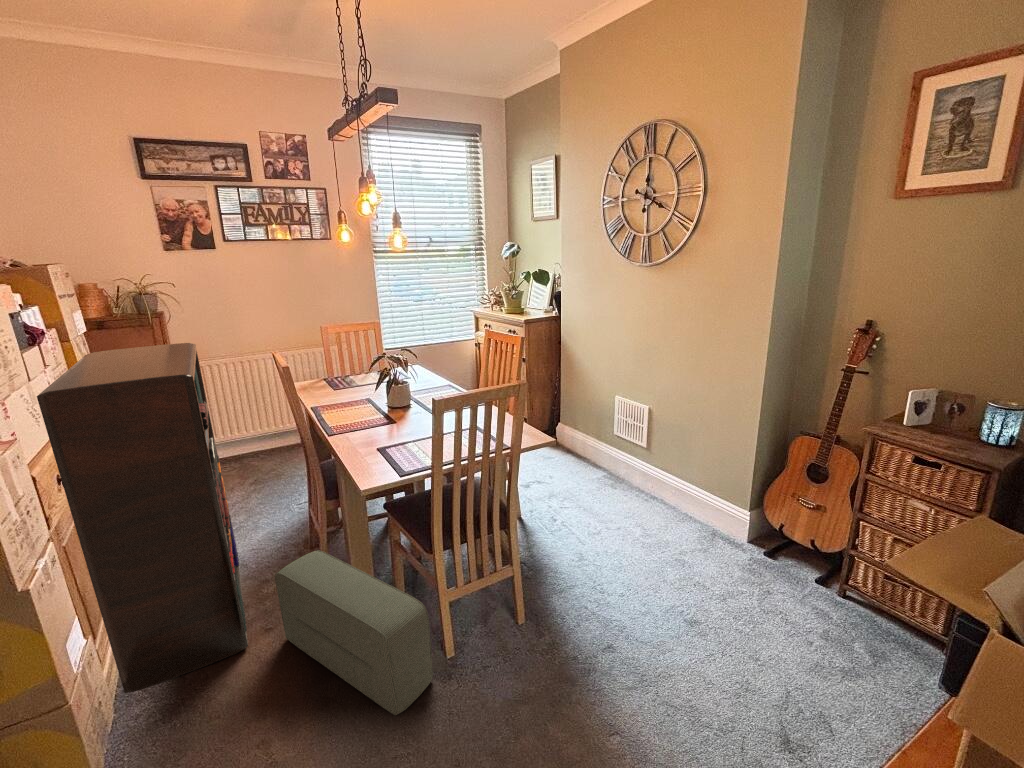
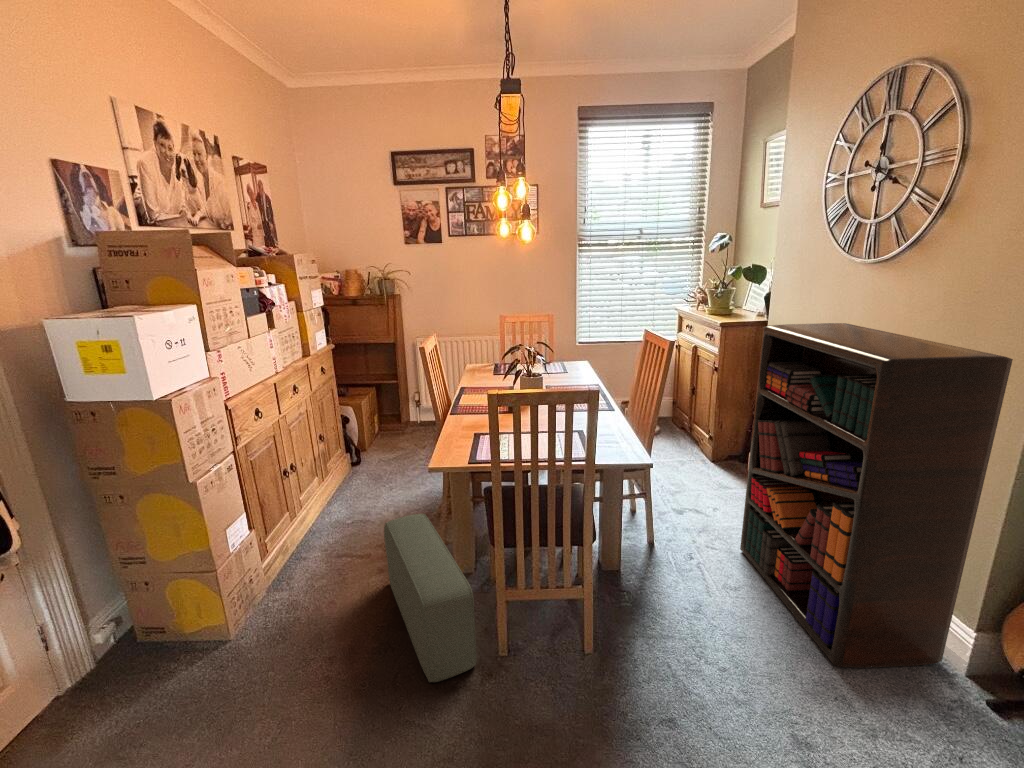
bookshelf: present [37,343,248,693] -> present [740,323,1013,668]

